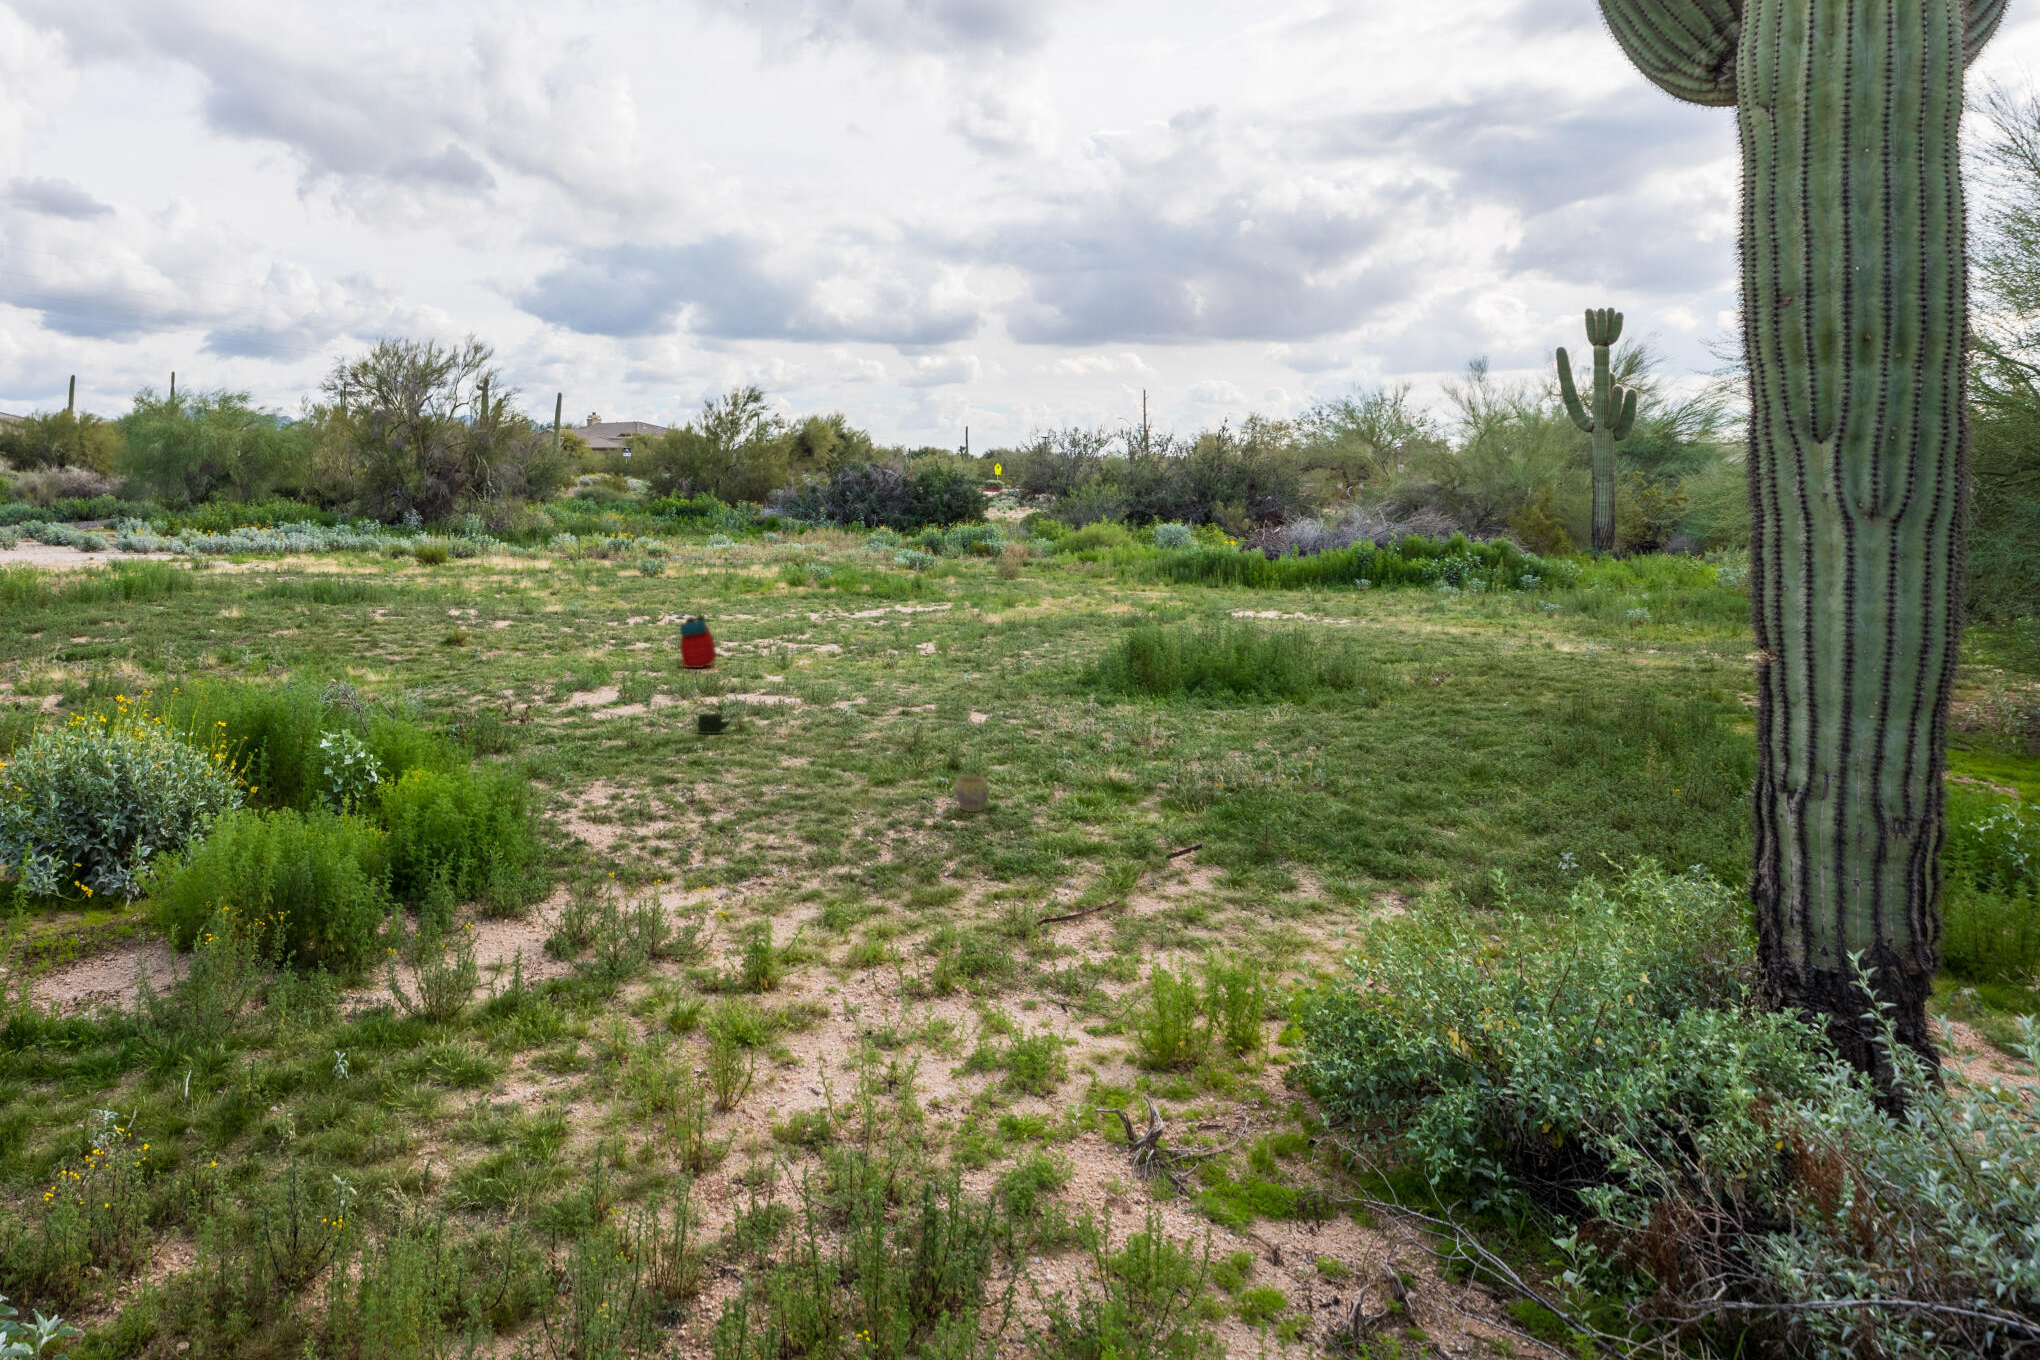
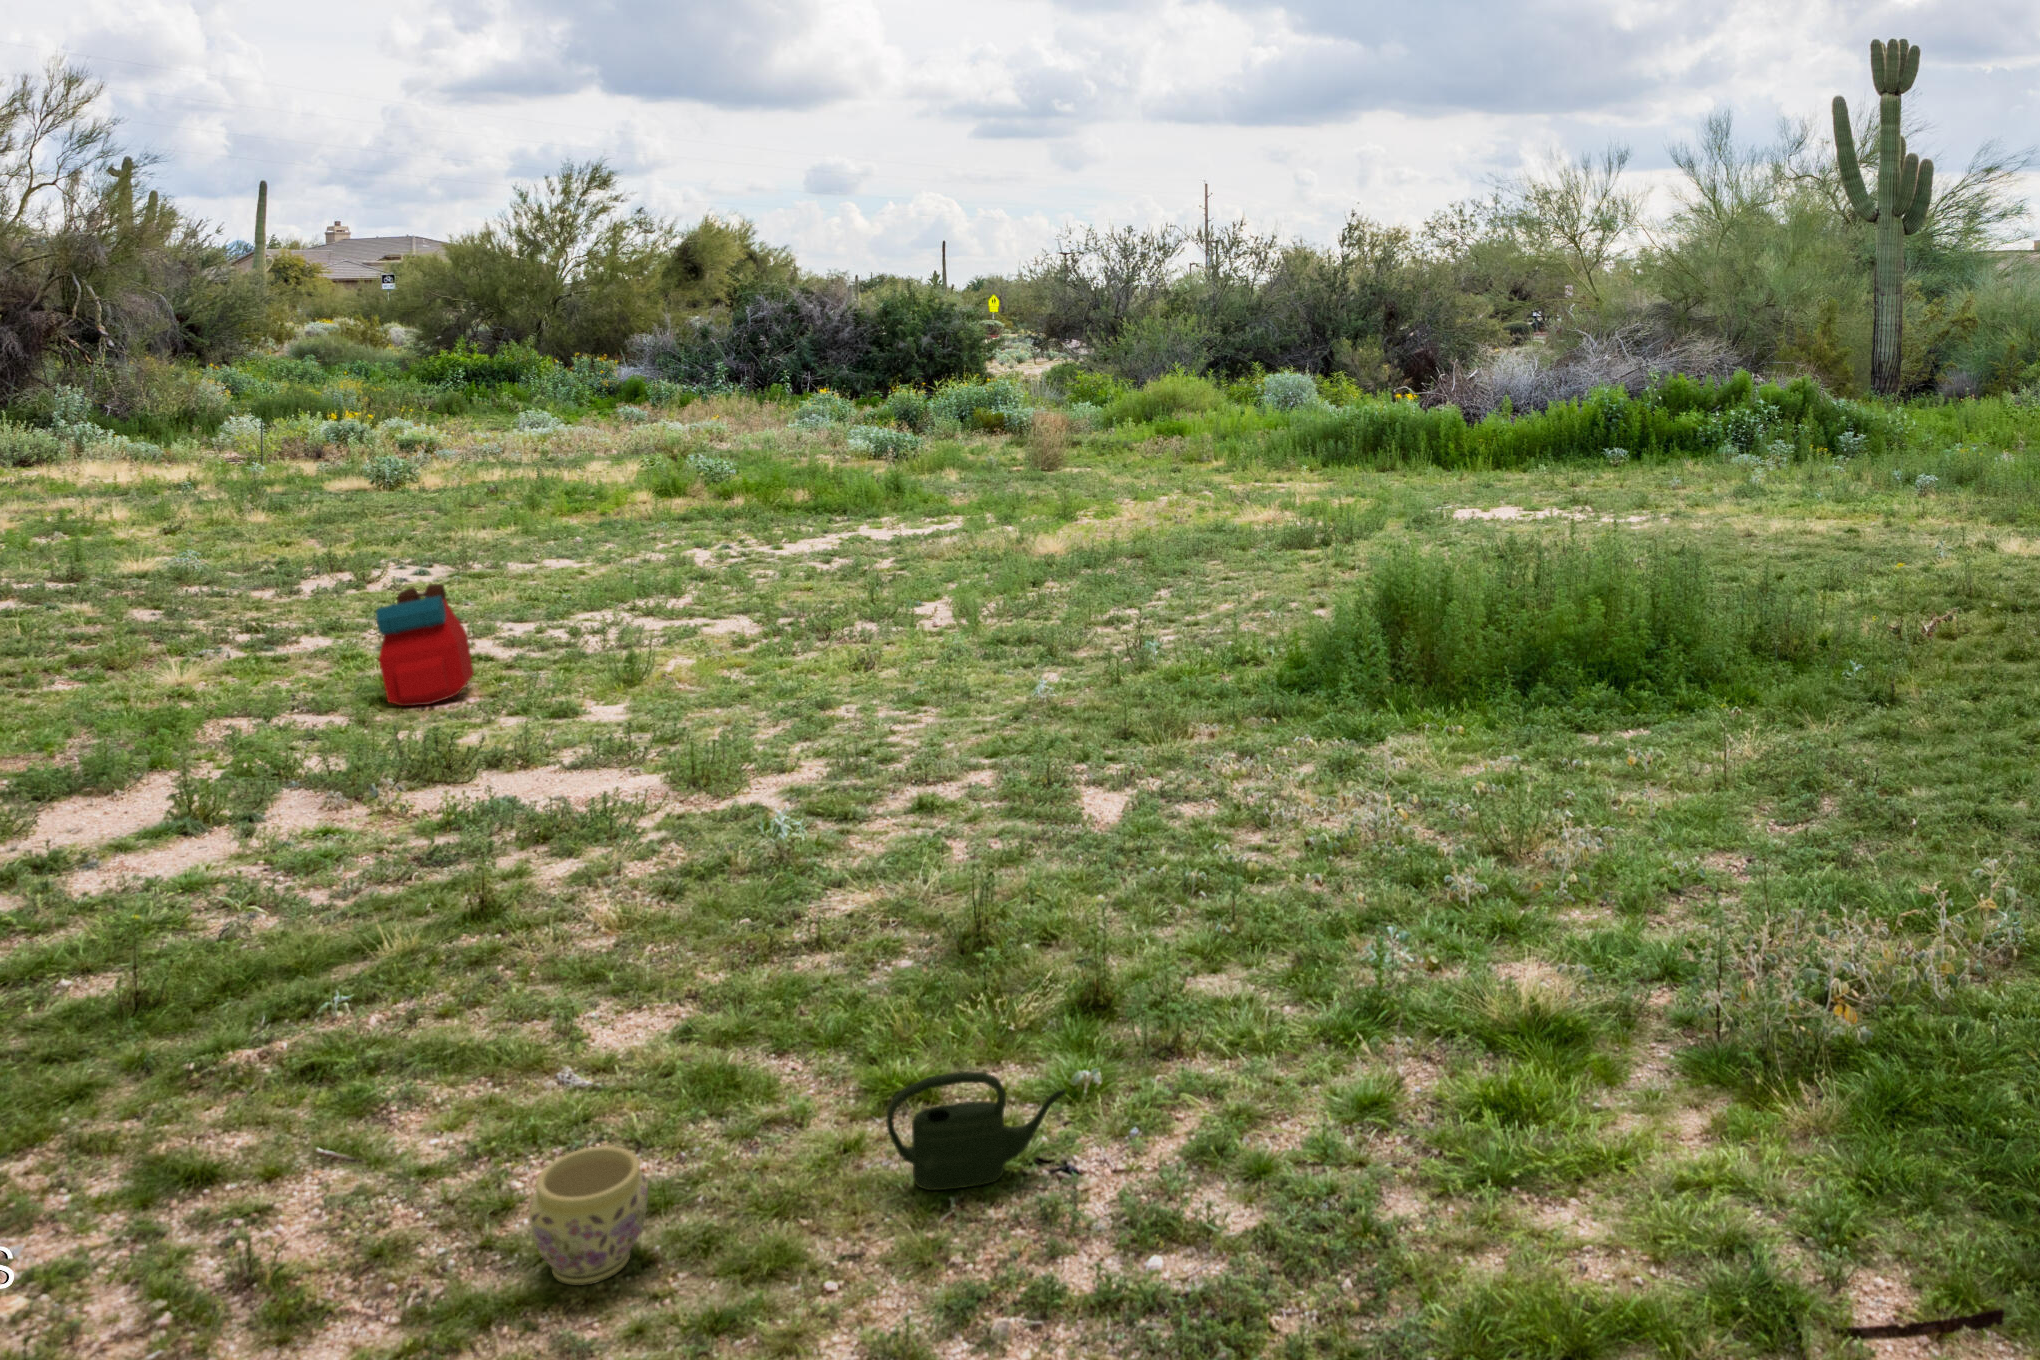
watering can: present [692,705,731,734] -> present [886,1071,1066,1190]
planter: present [954,775,989,812] -> present [529,1146,648,1286]

